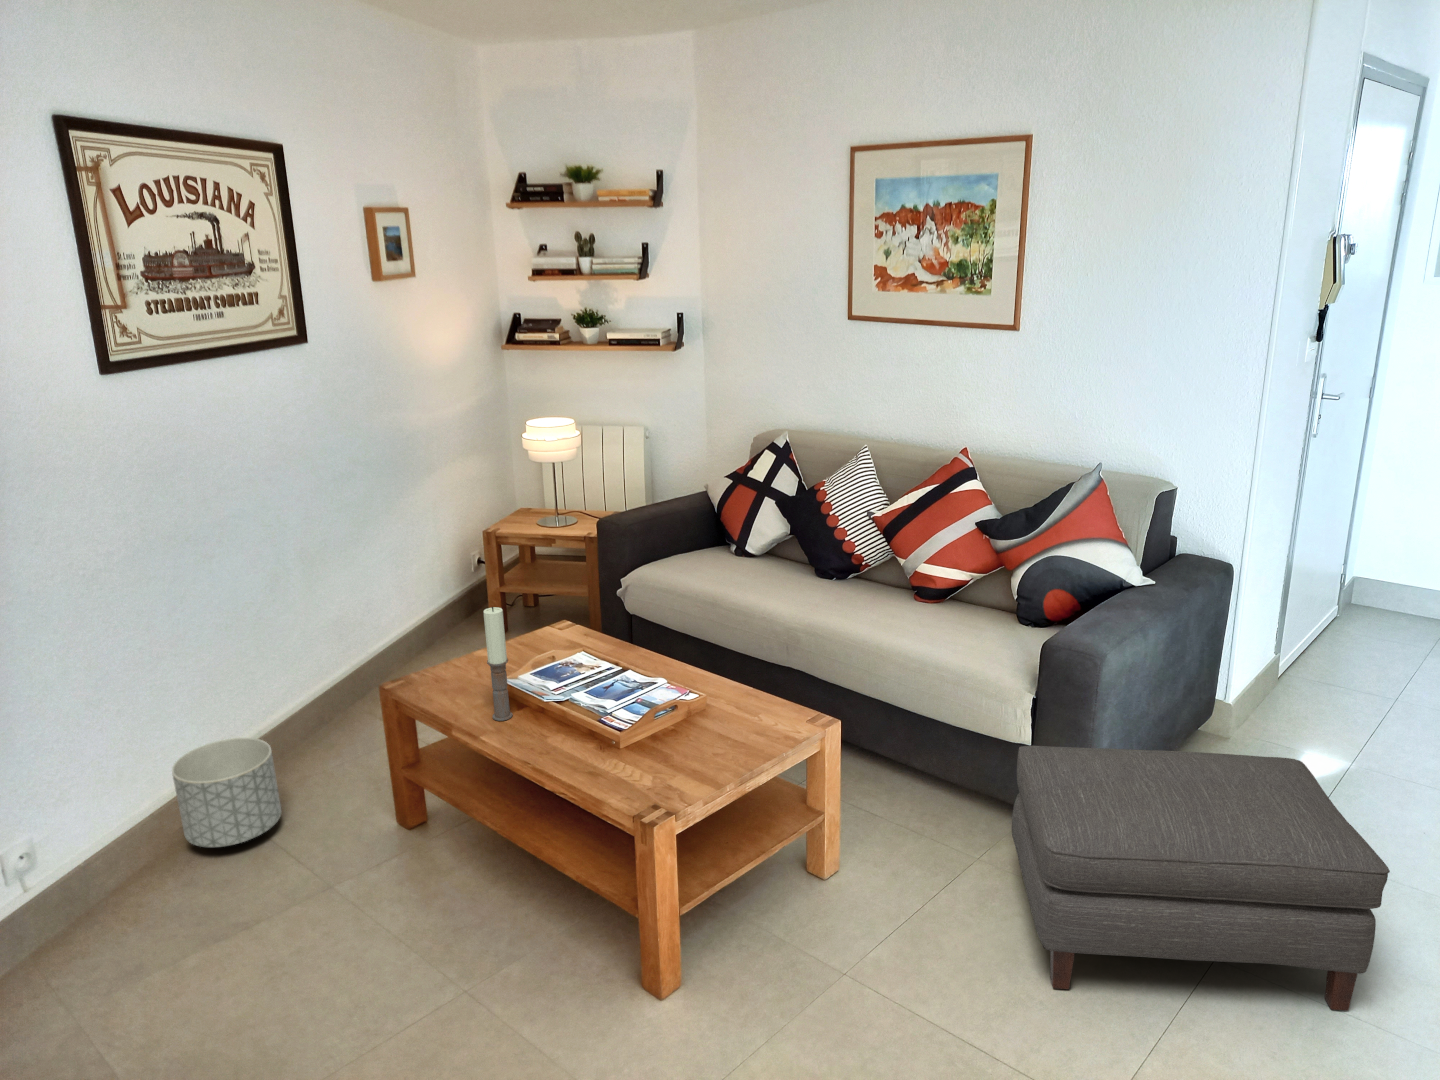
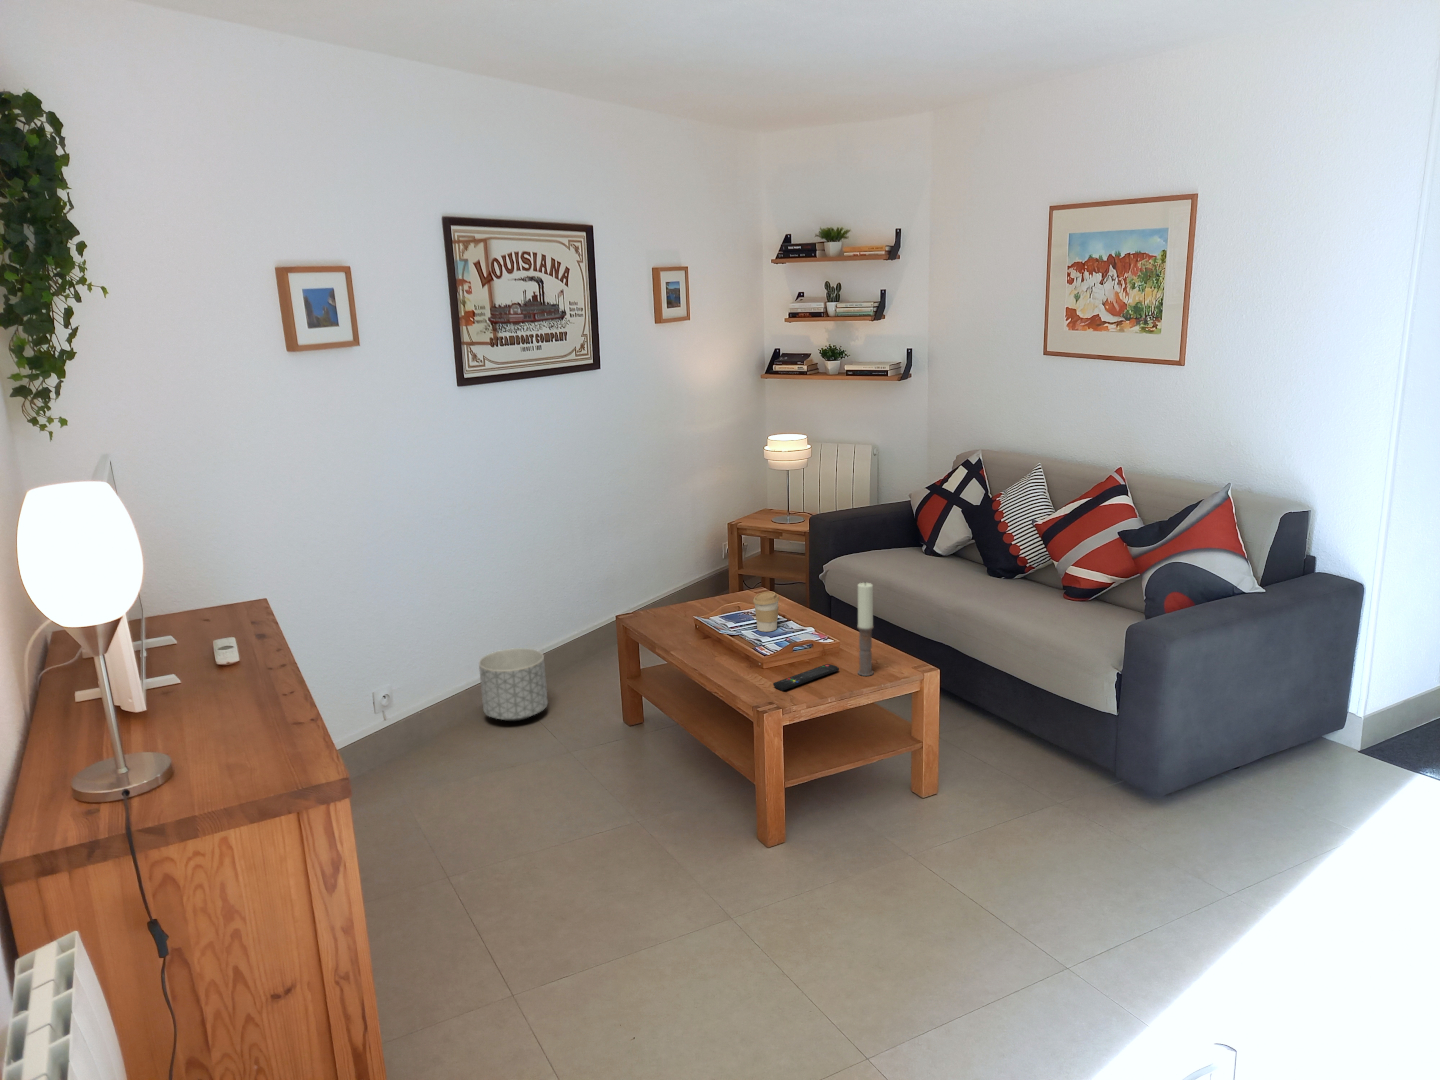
candle: present [484,607,513,721] -> present [857,582,874,676]
coffee cup: none [574,634,608,687] -> present [753,592,779,632]
remote control: none [644,732,718,784] -> present [773,664,839,690]
ottoman: present [1012,746,1390,1011] -> none [1060,706,1353,941]

